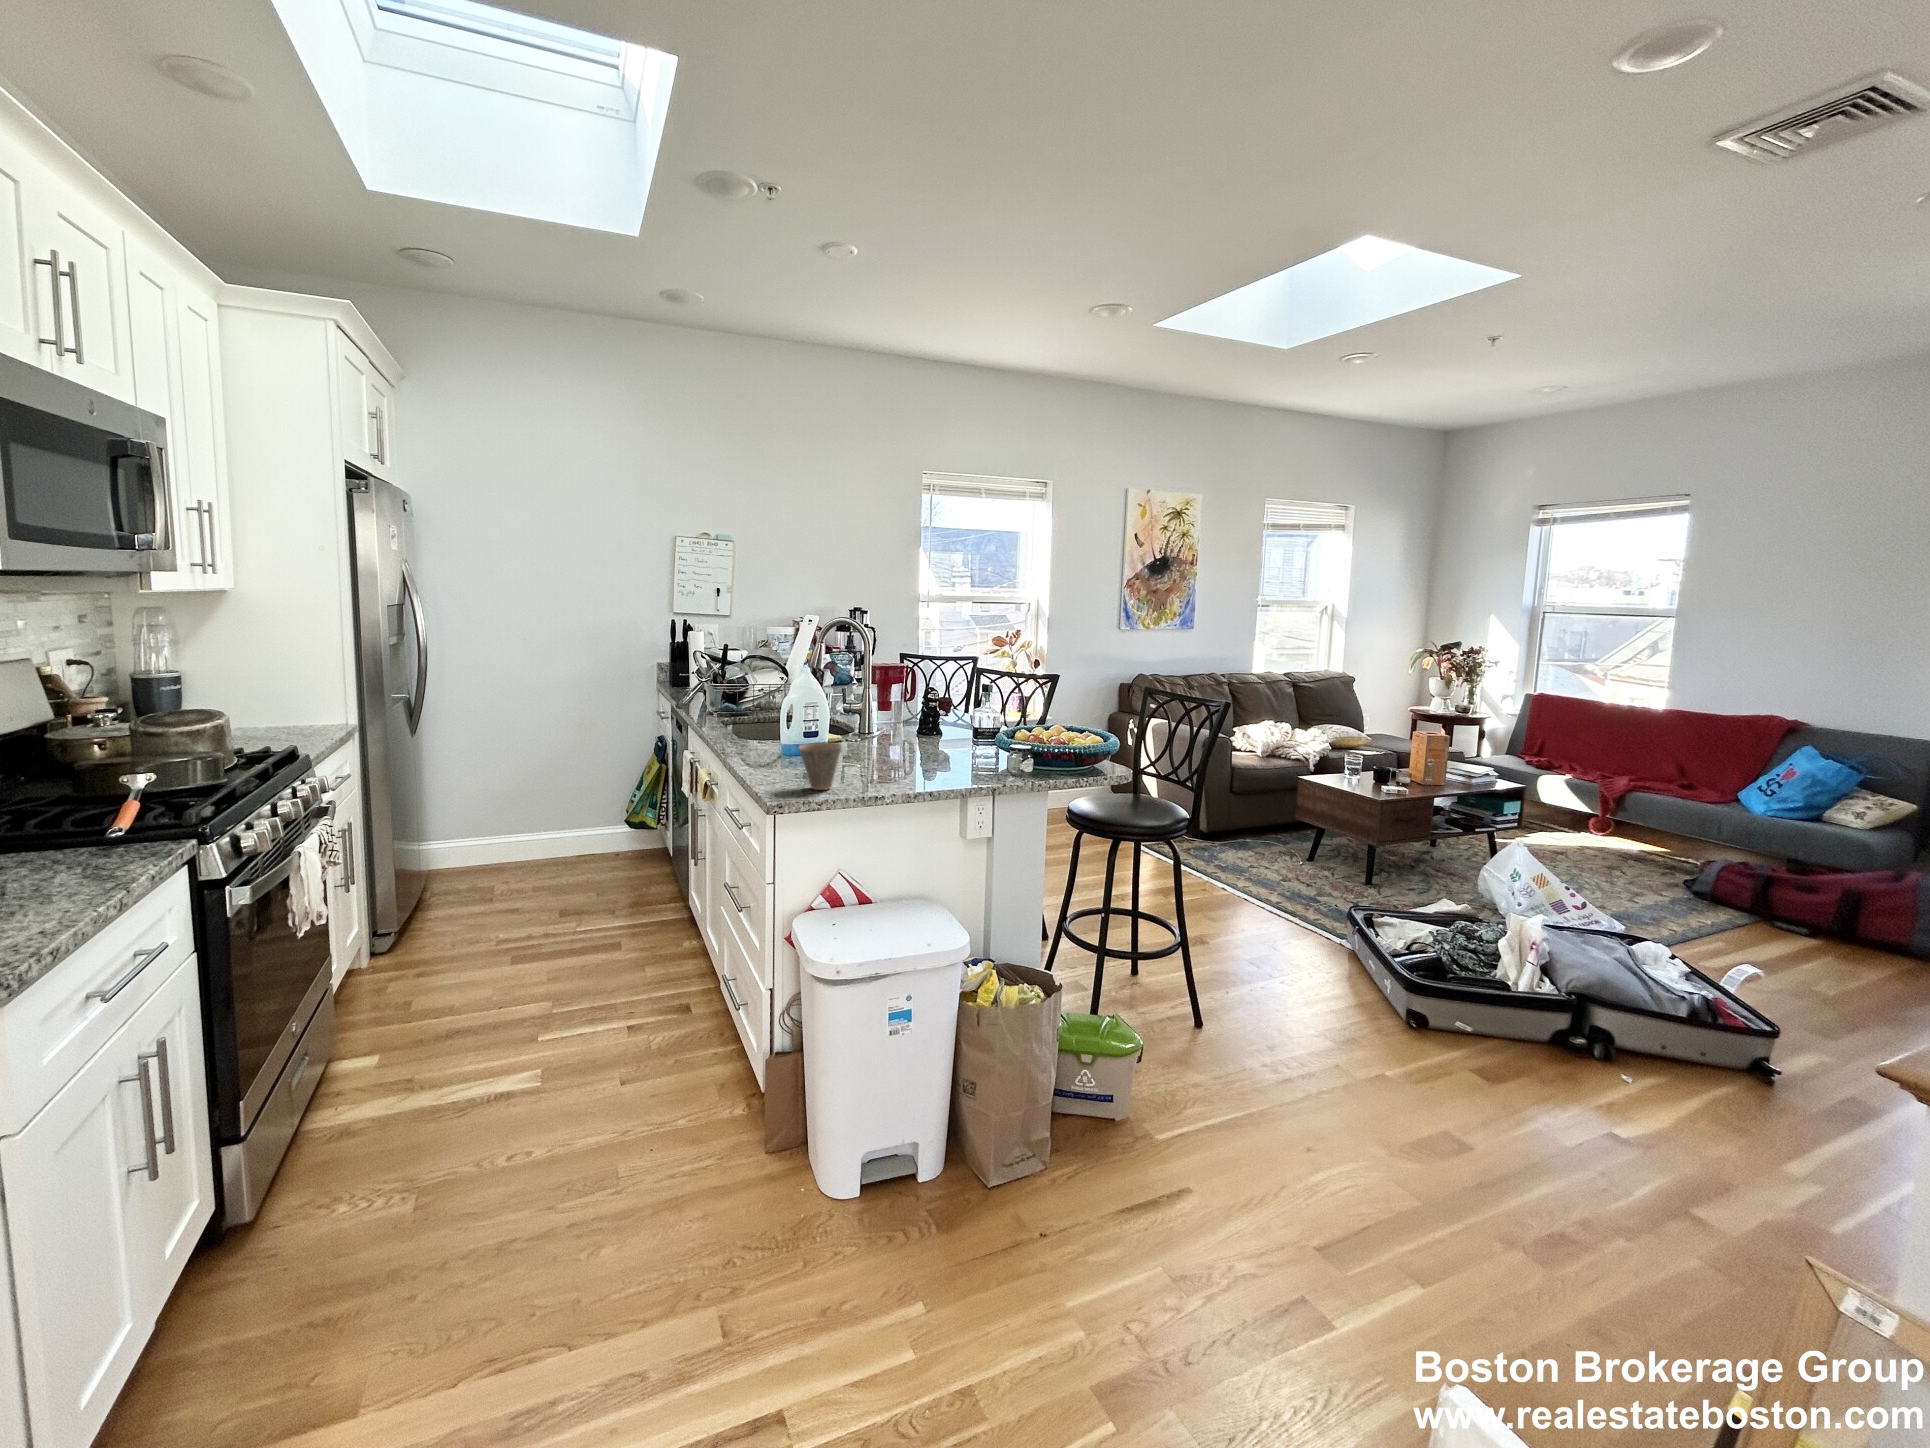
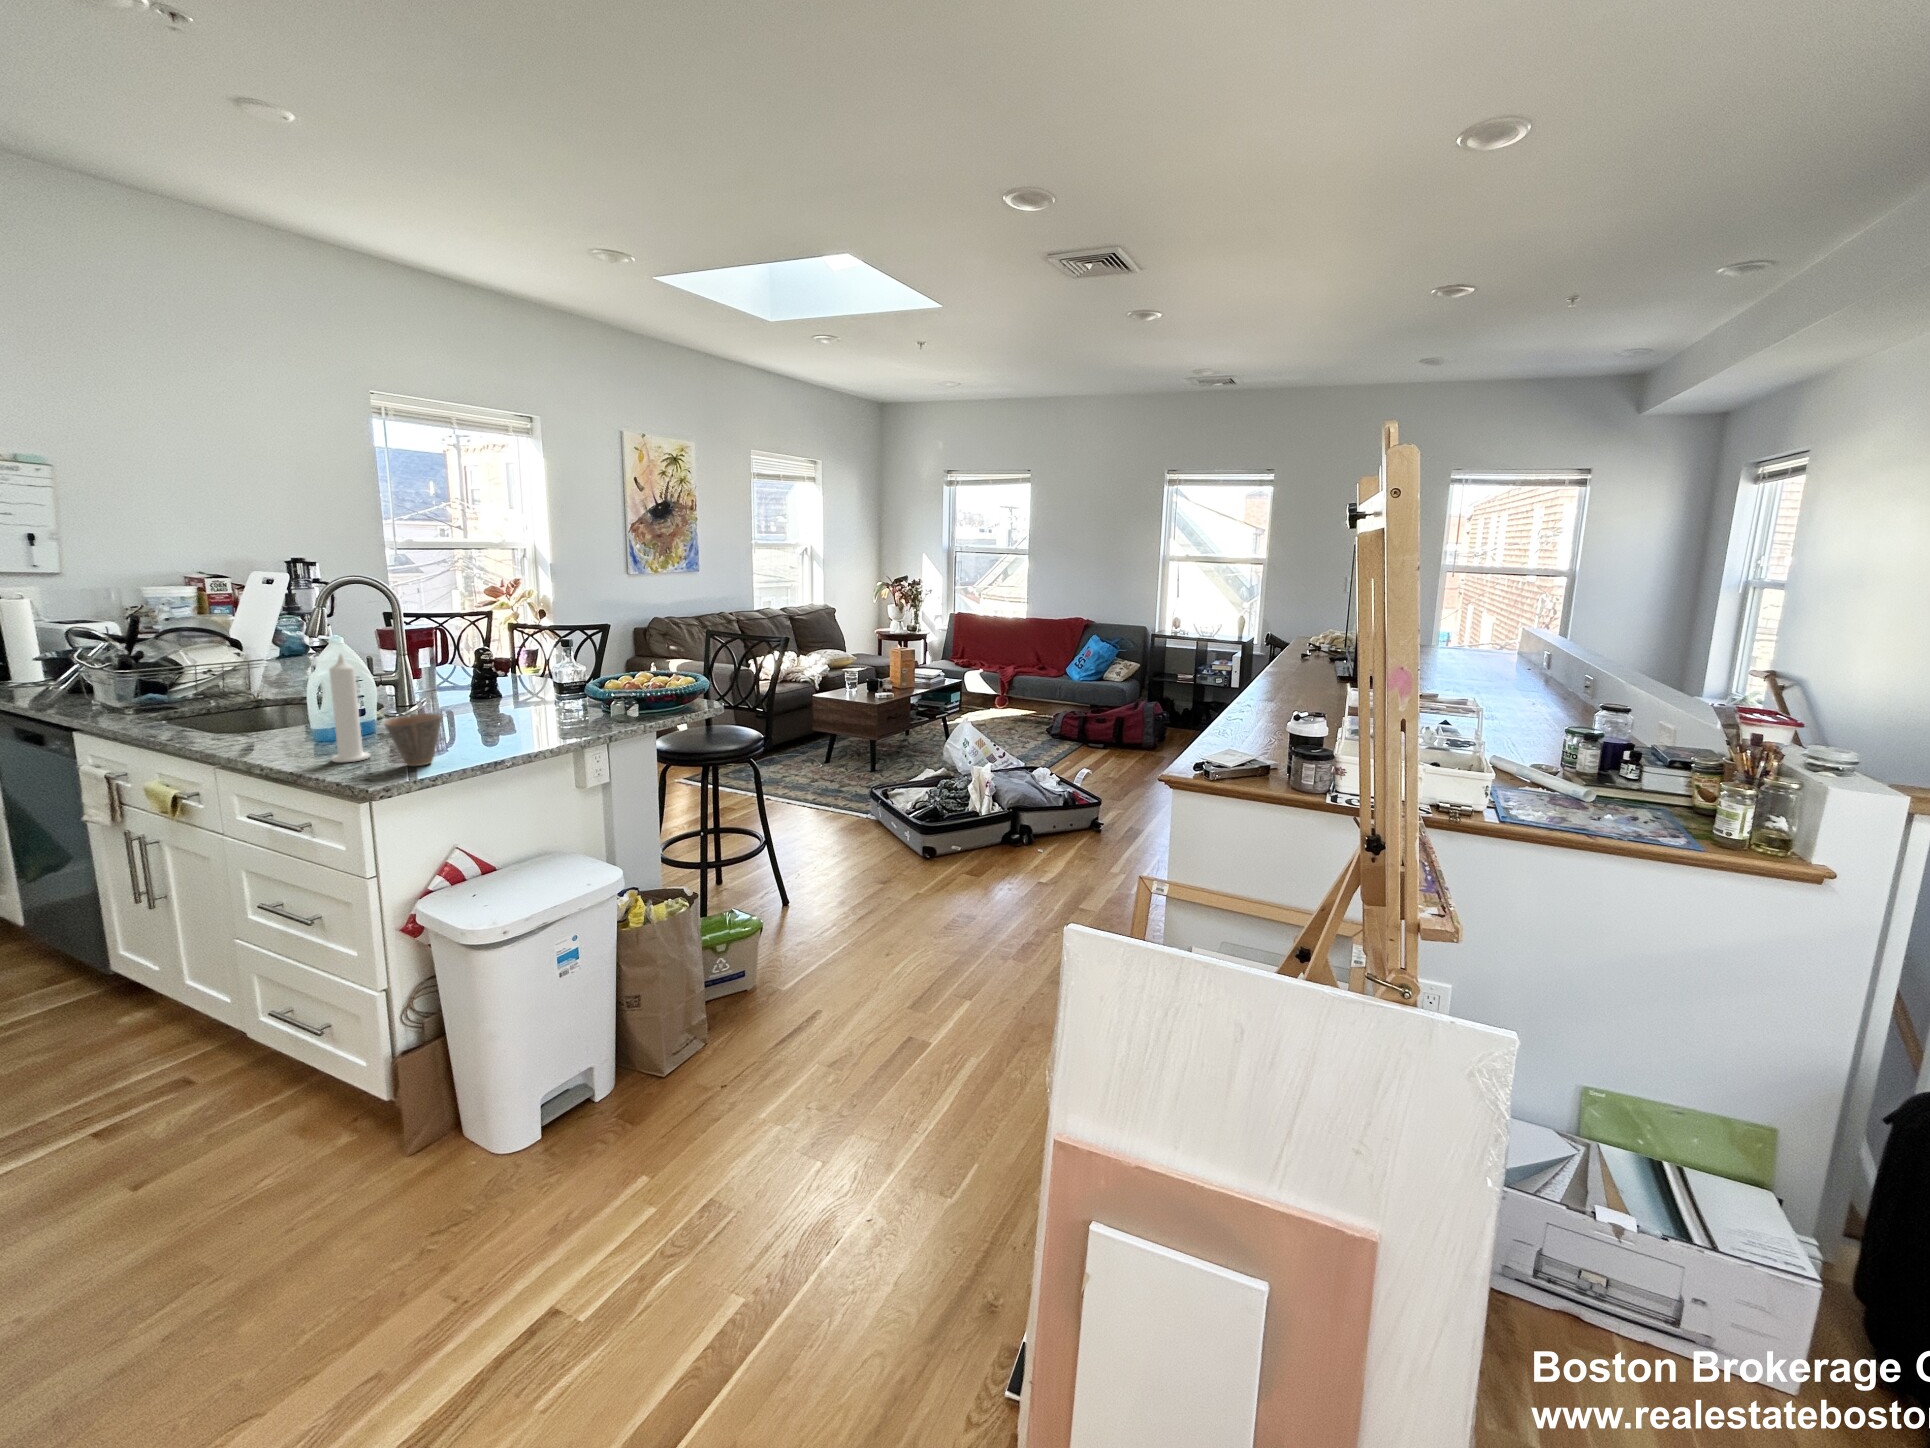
candle: none [773,682,800,777] -> present [329,654,370,762]

